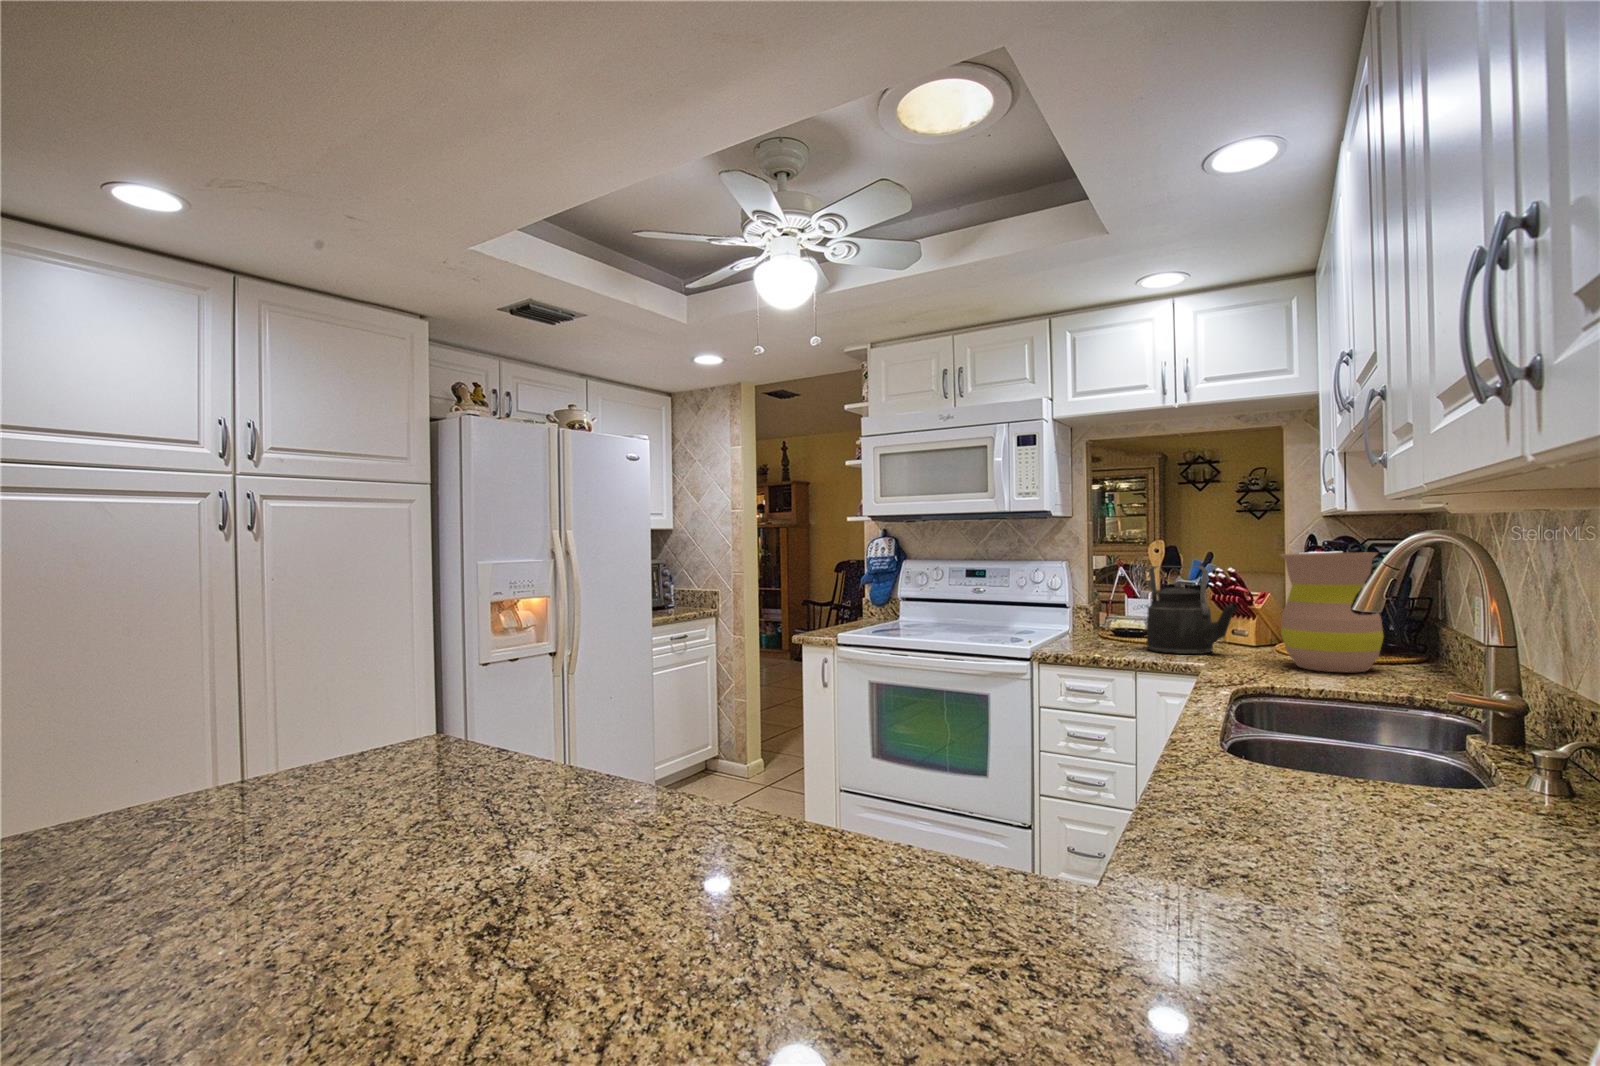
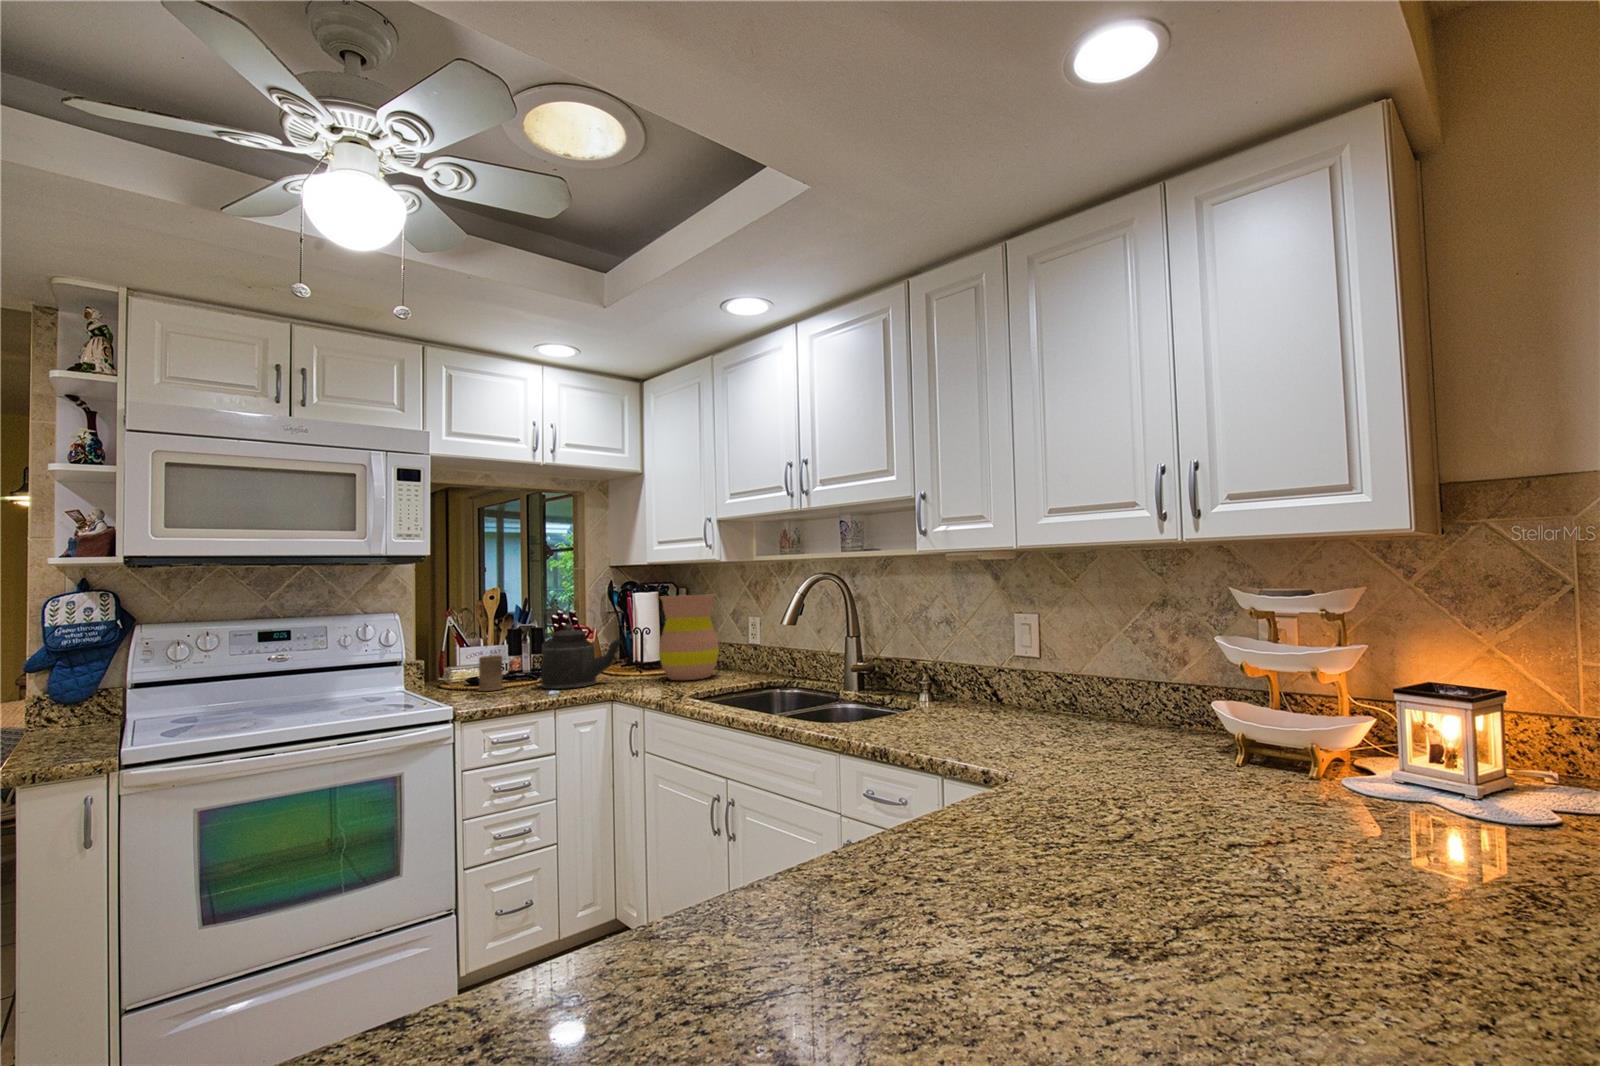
mug: none [1098,607,1134,643] -> present [477,655,504,691]

